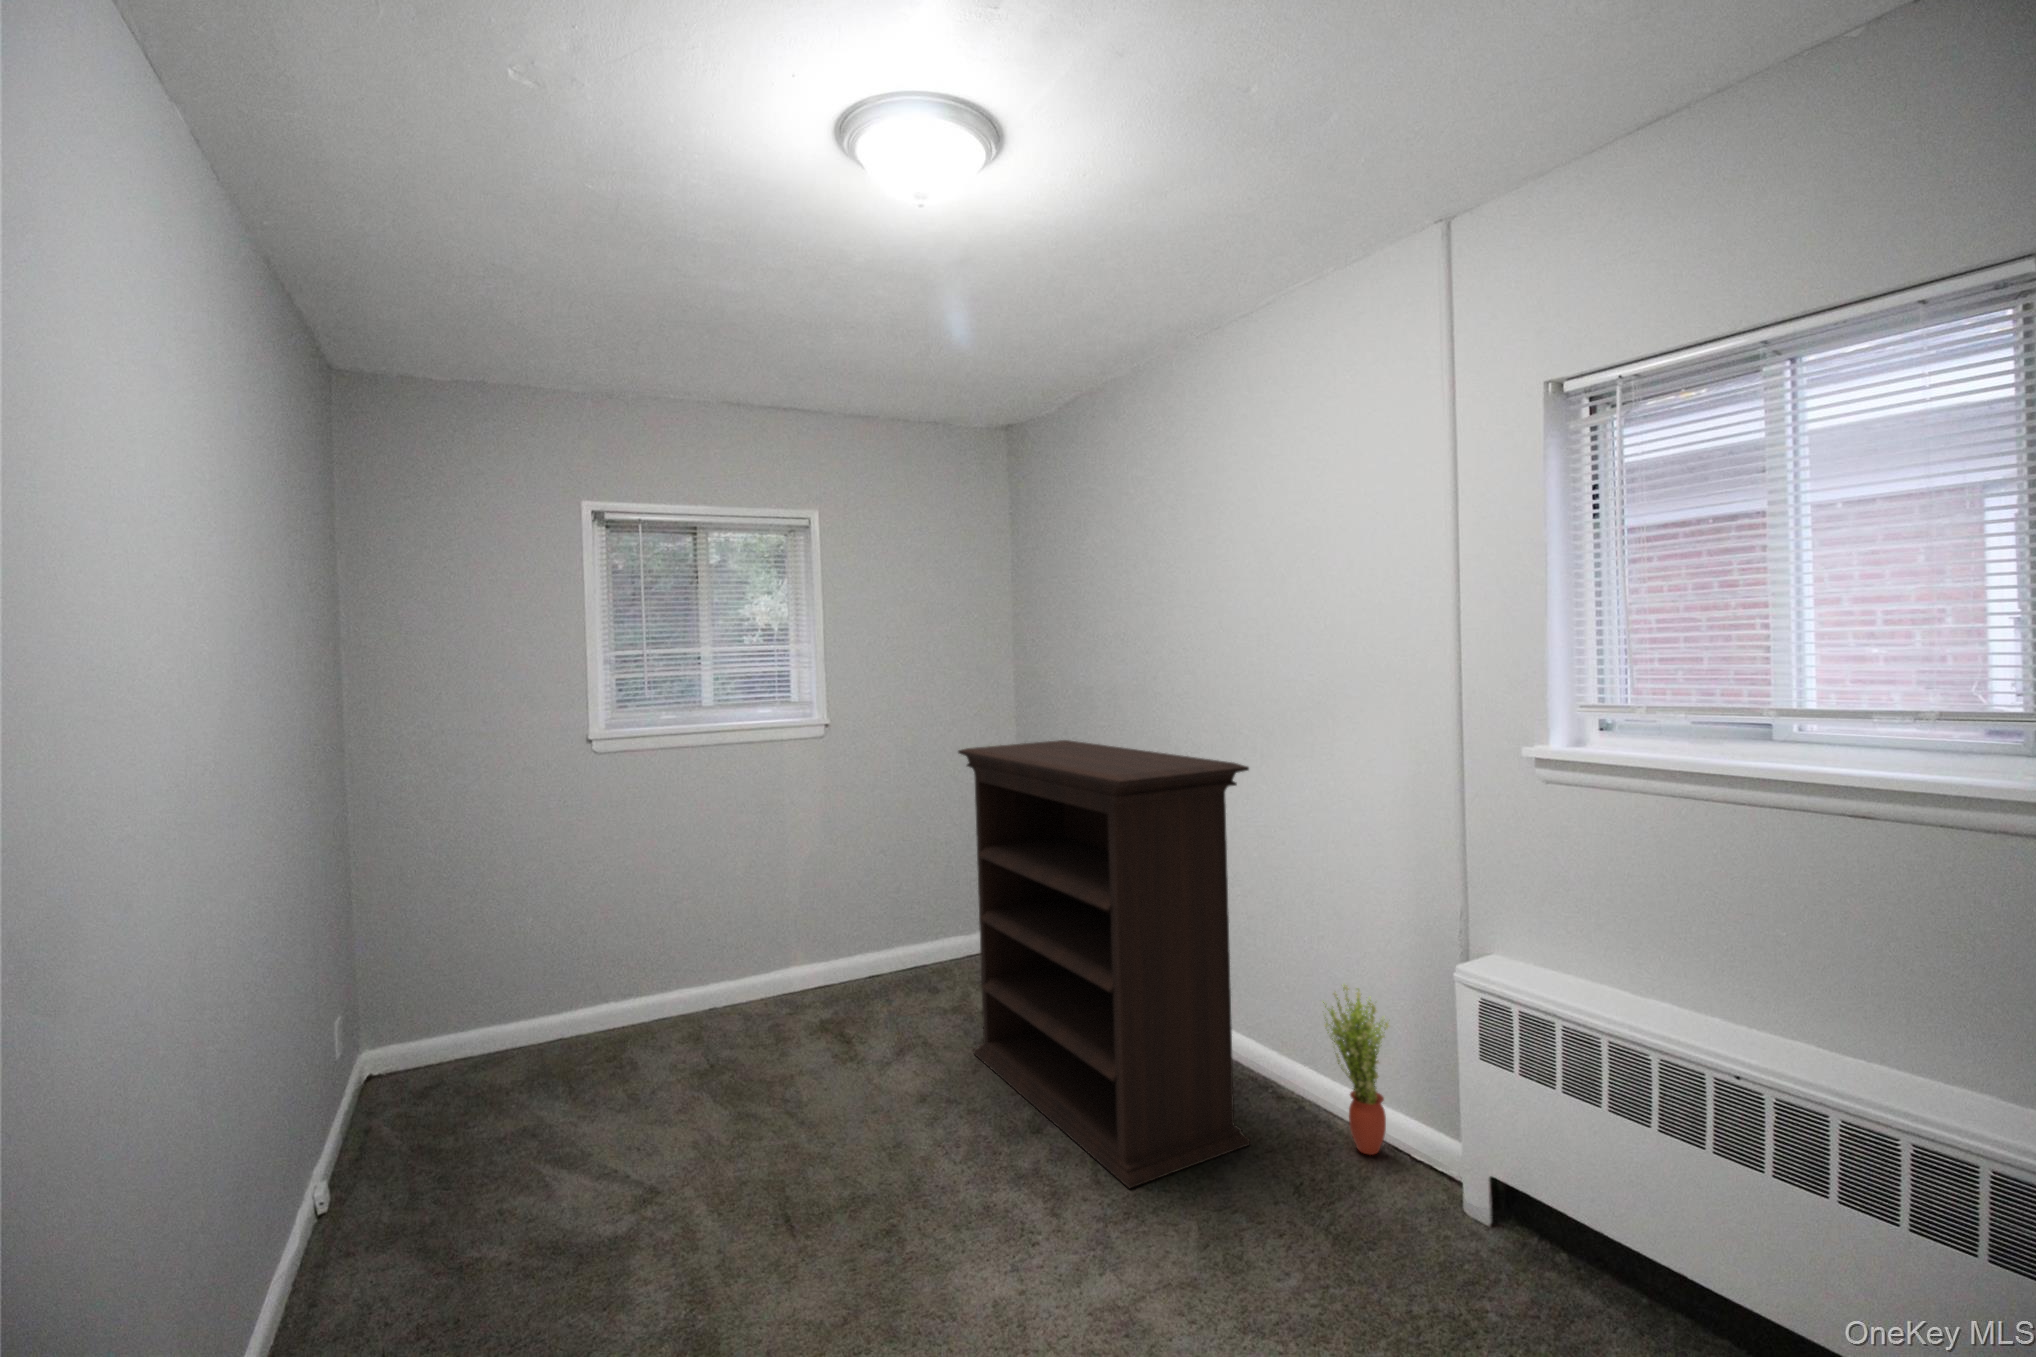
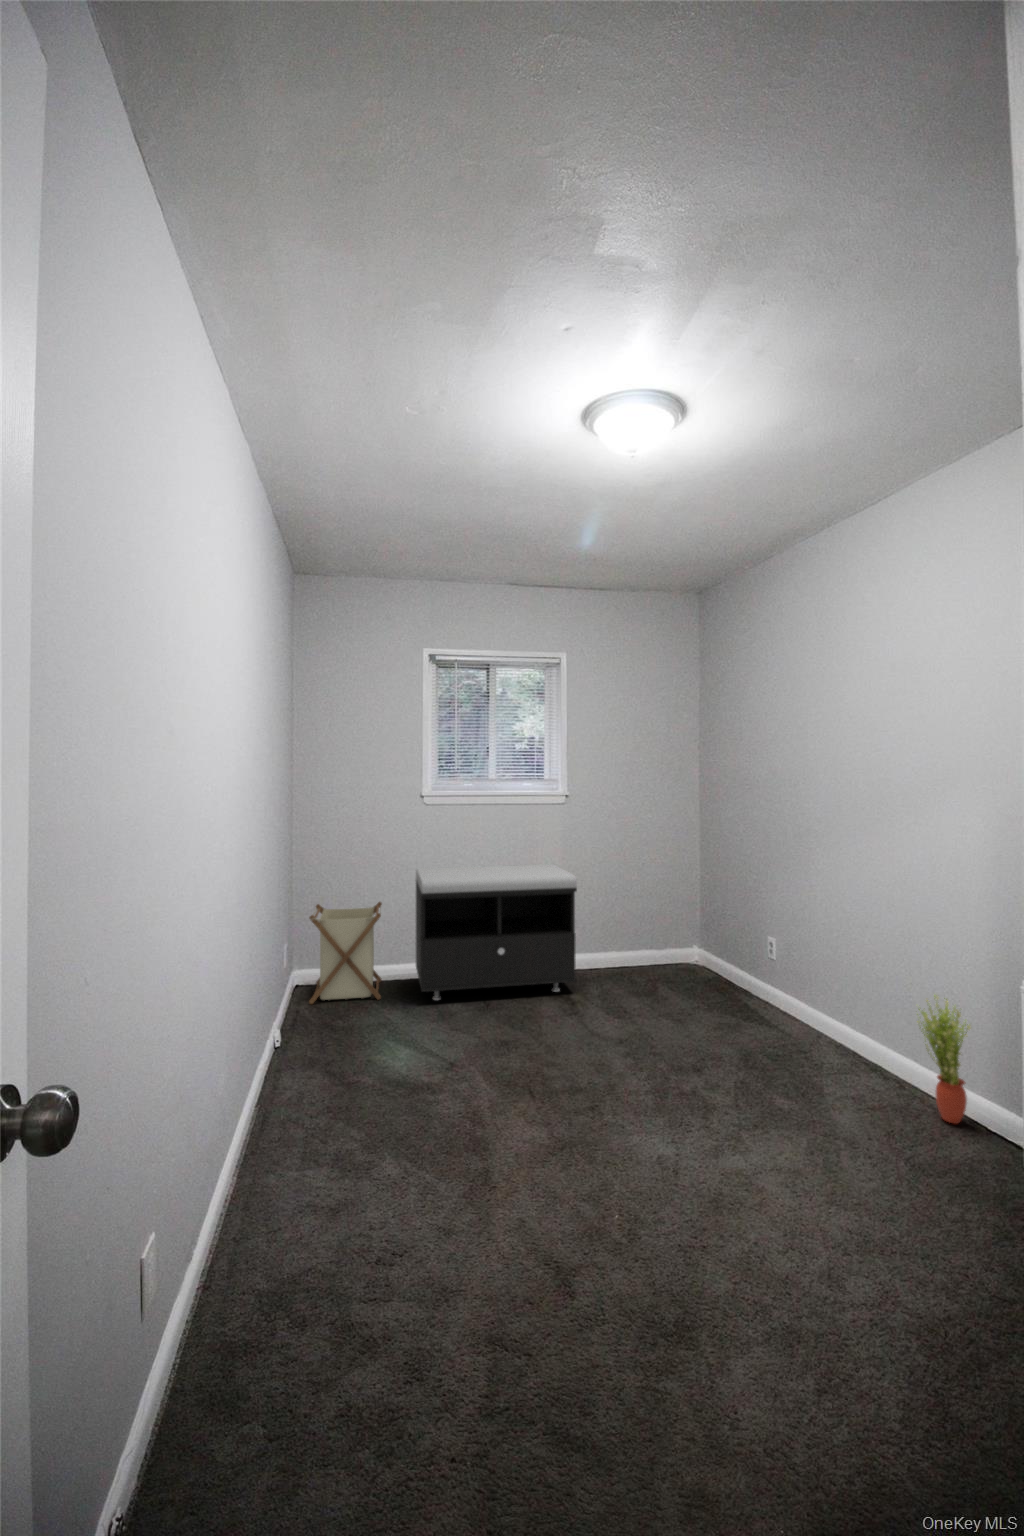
bookshelf: present [958,740,1250,1188] -> none [652,810,861,1113]
storage bench: none [583,830,853,1071] -> present [416,865,577,1000]
laundry basket: none [382,918,530,1114] -> present [309,902,382,1004]

